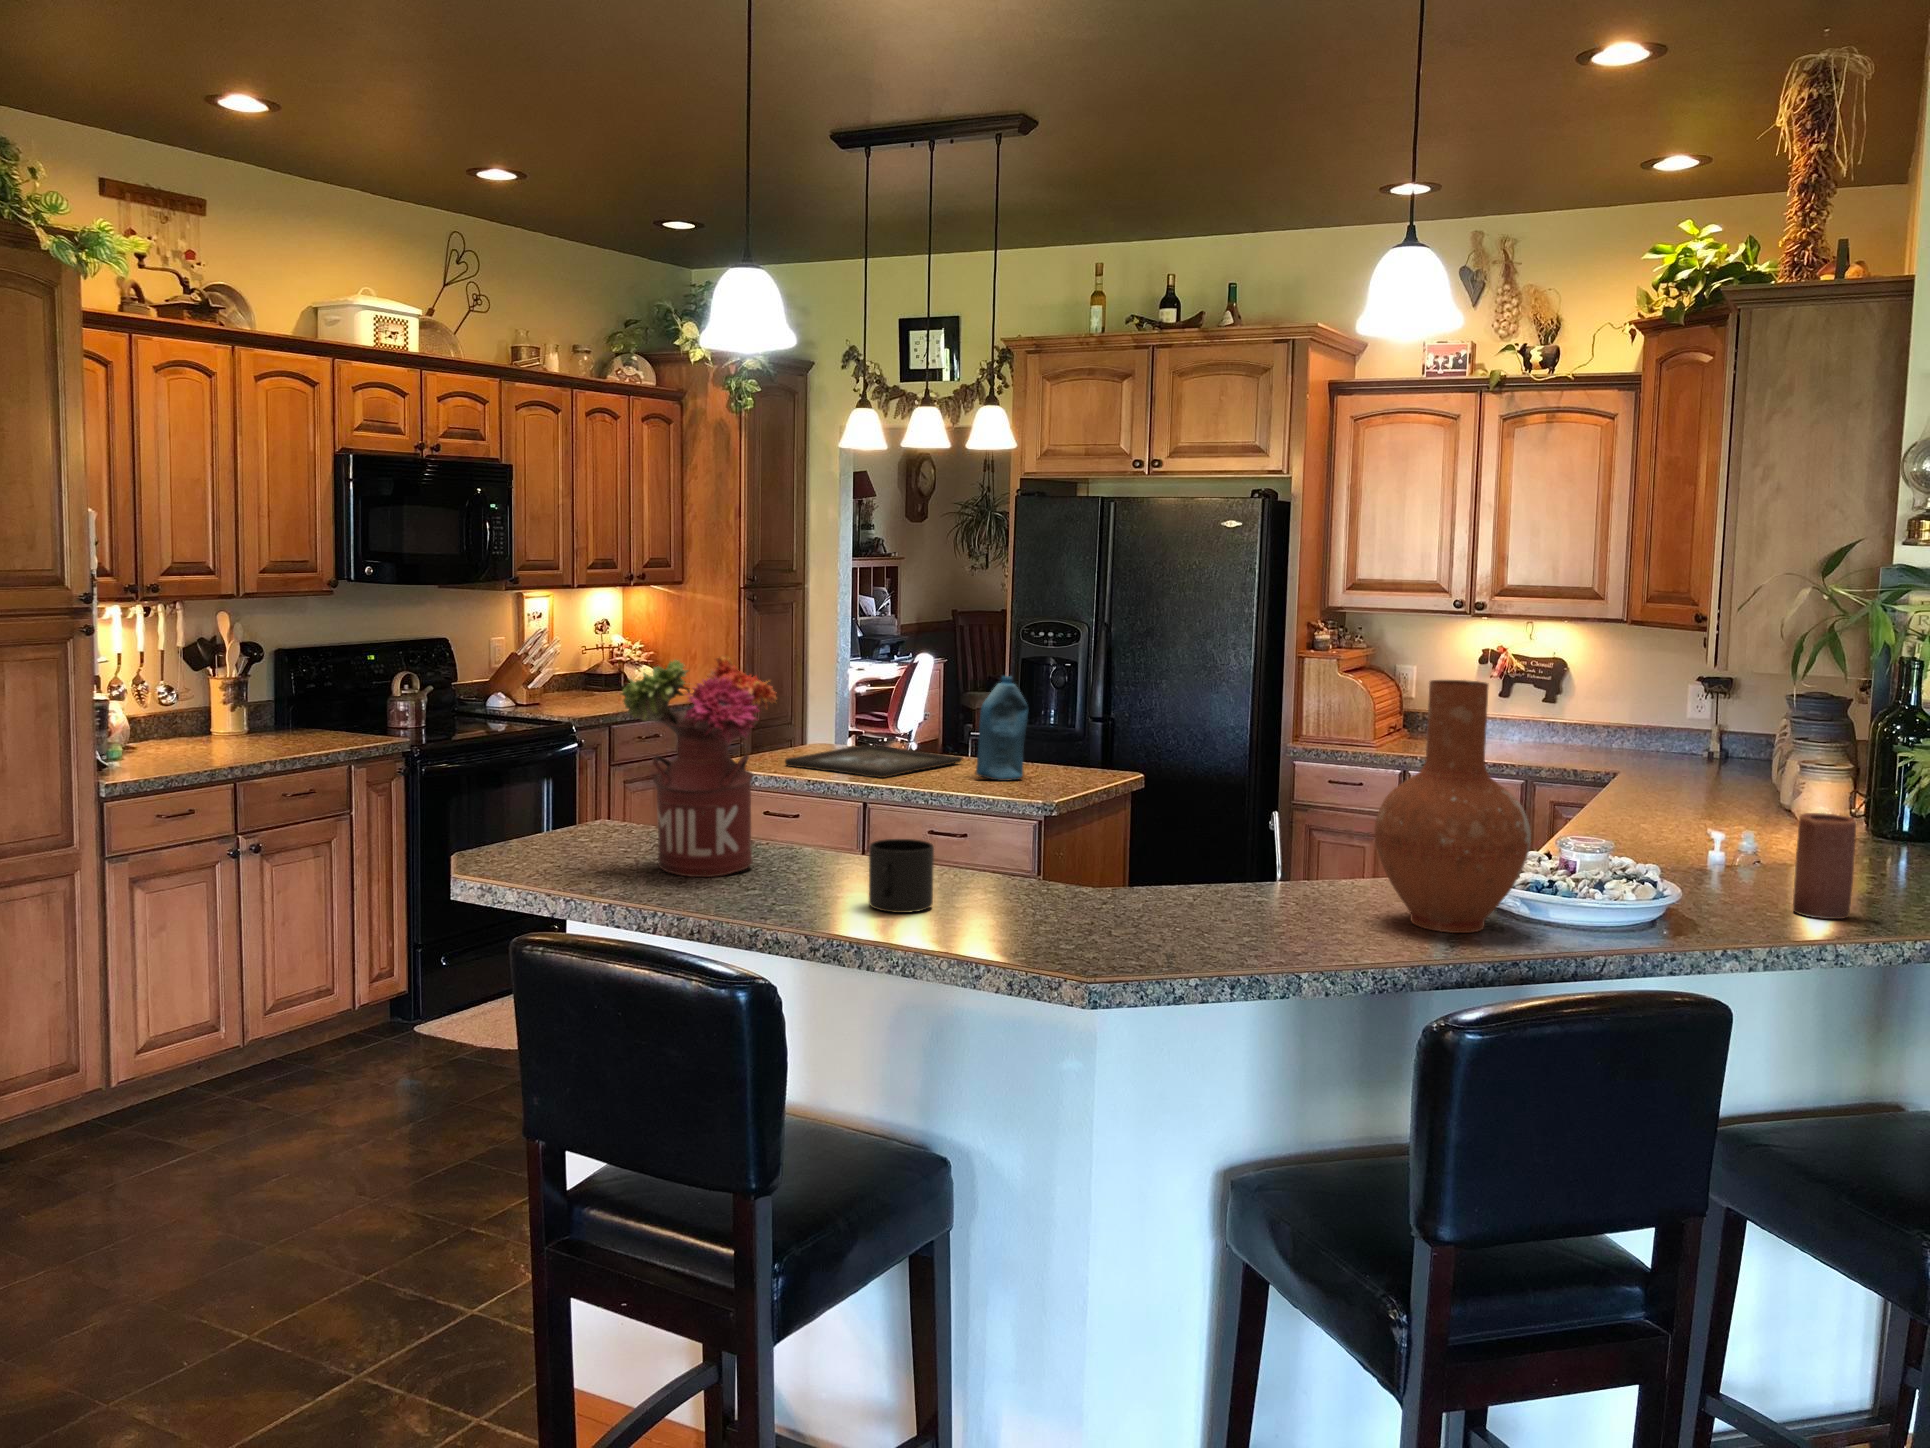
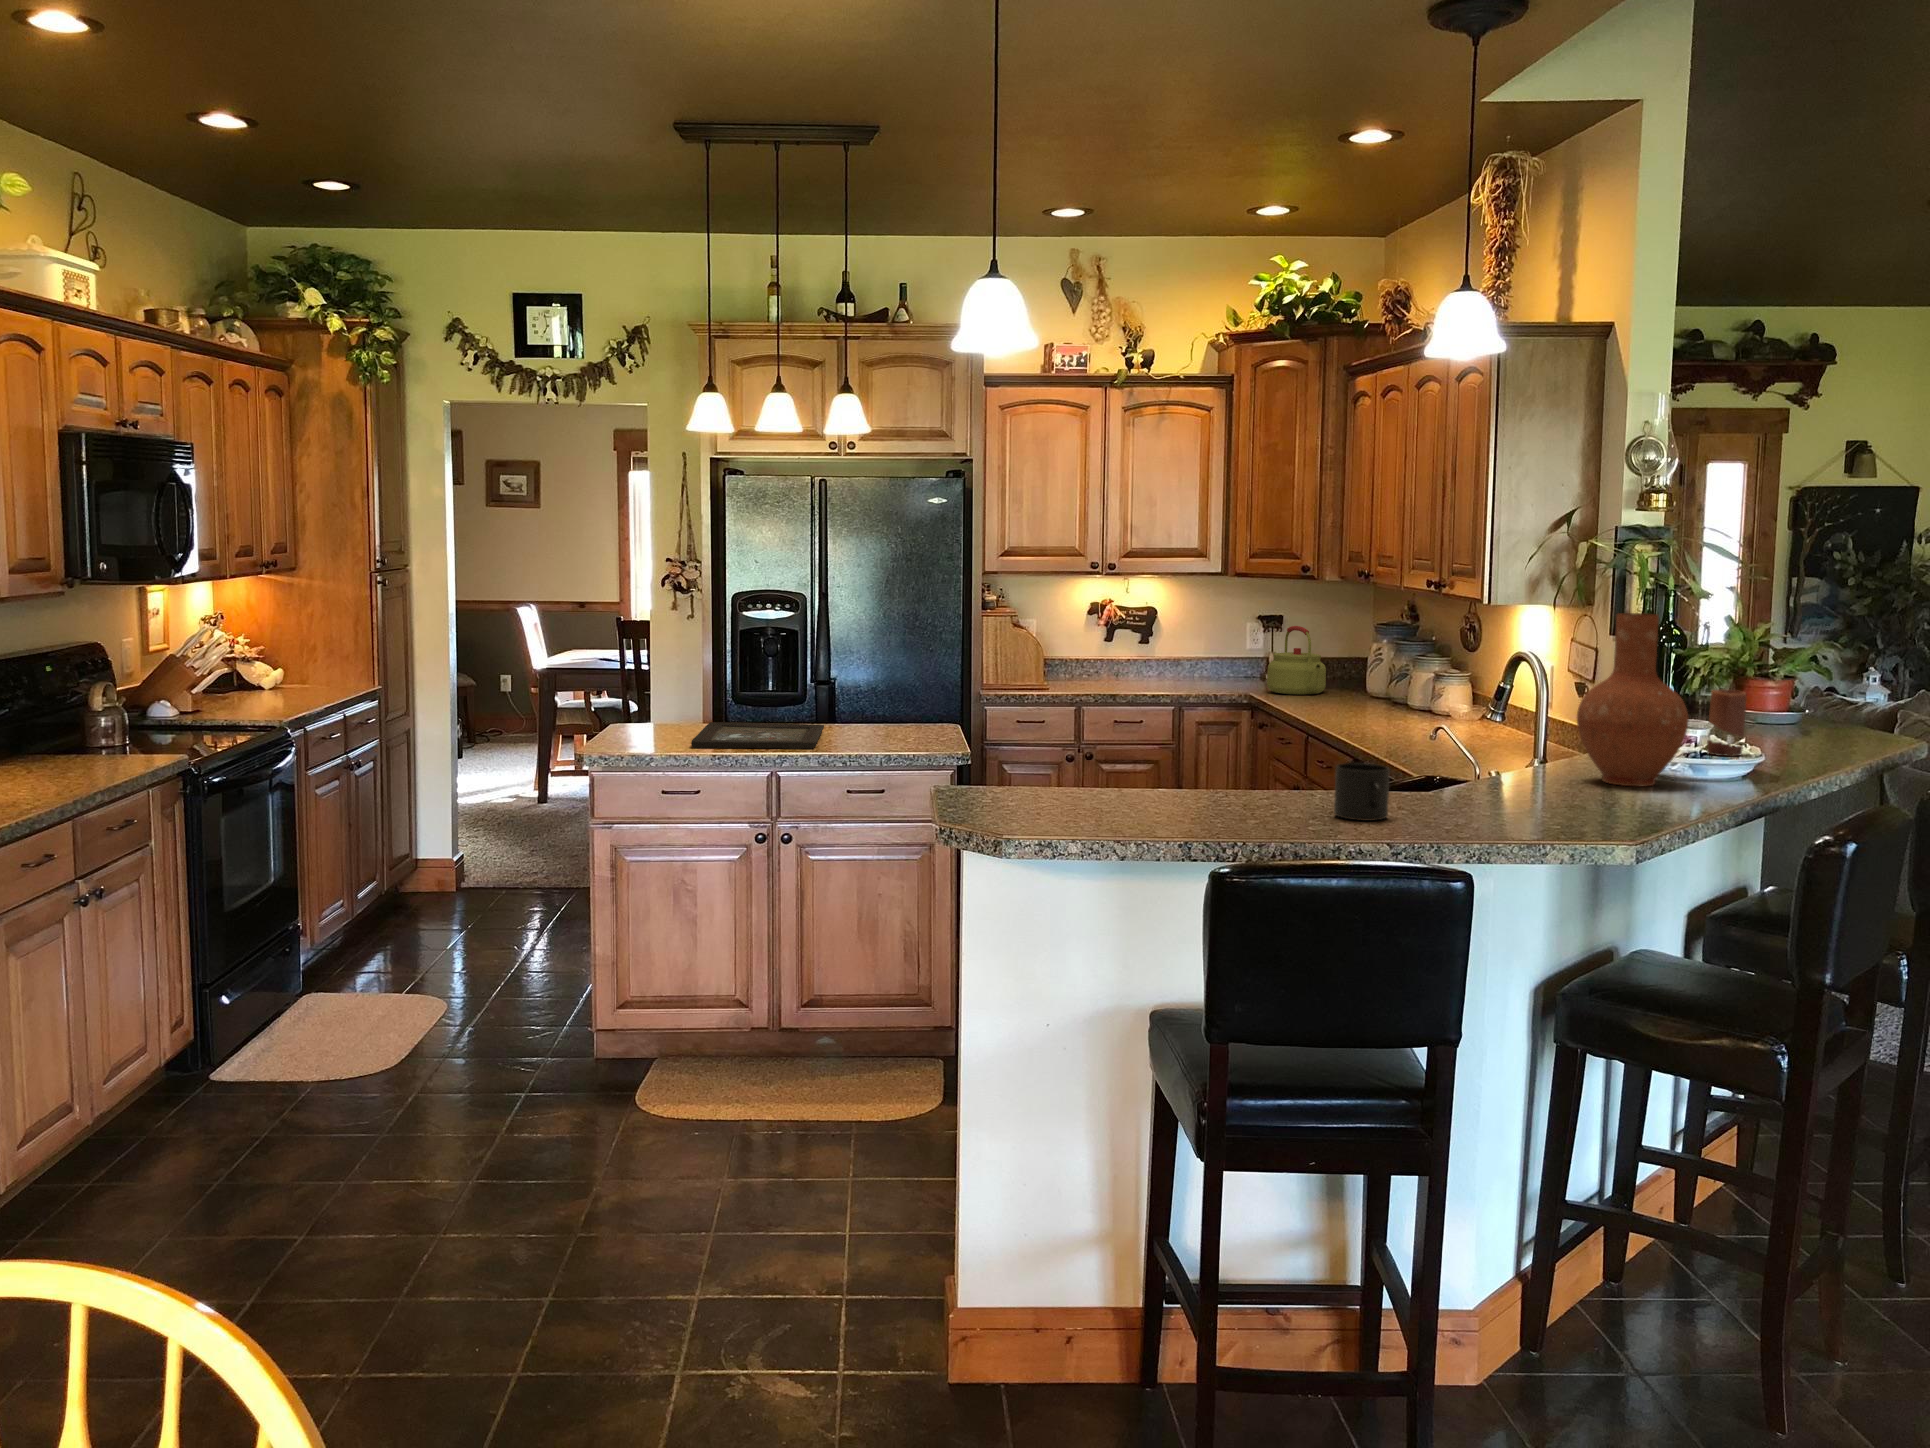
flower arrangement: present [621,655,777,877] -> none [1077,624,1211,821]
bottle: present [976,676,1028,781] -> none [885,643,921,741]
kettle: none [1643,690,1727,781] -> present [1267,626,1326,695]

